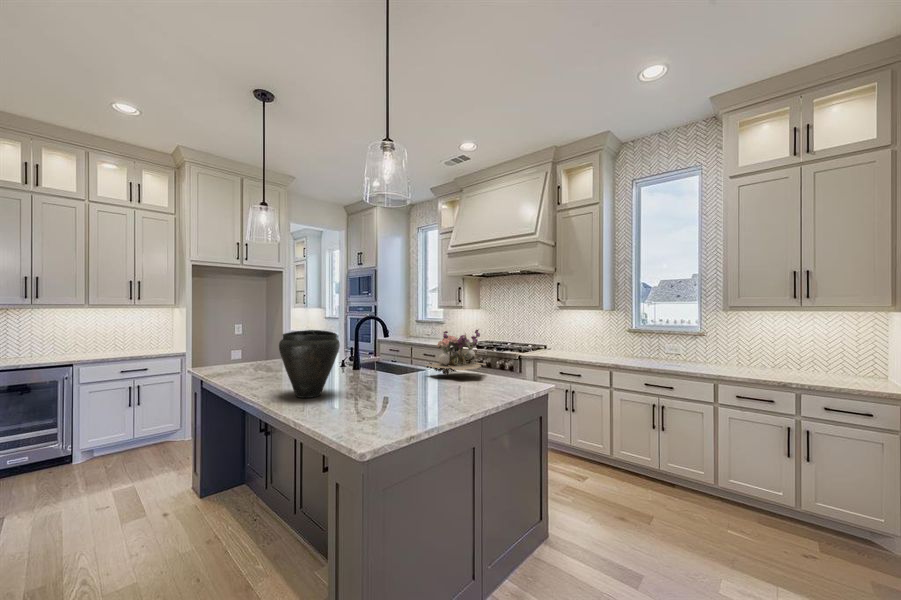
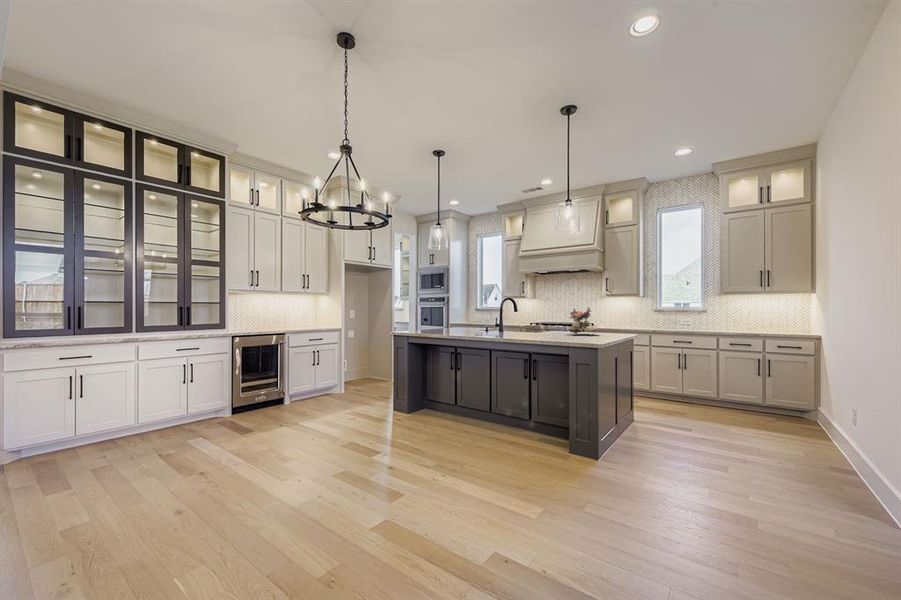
vase: present [279,330,340,398] -> none [524,307,555,340]

